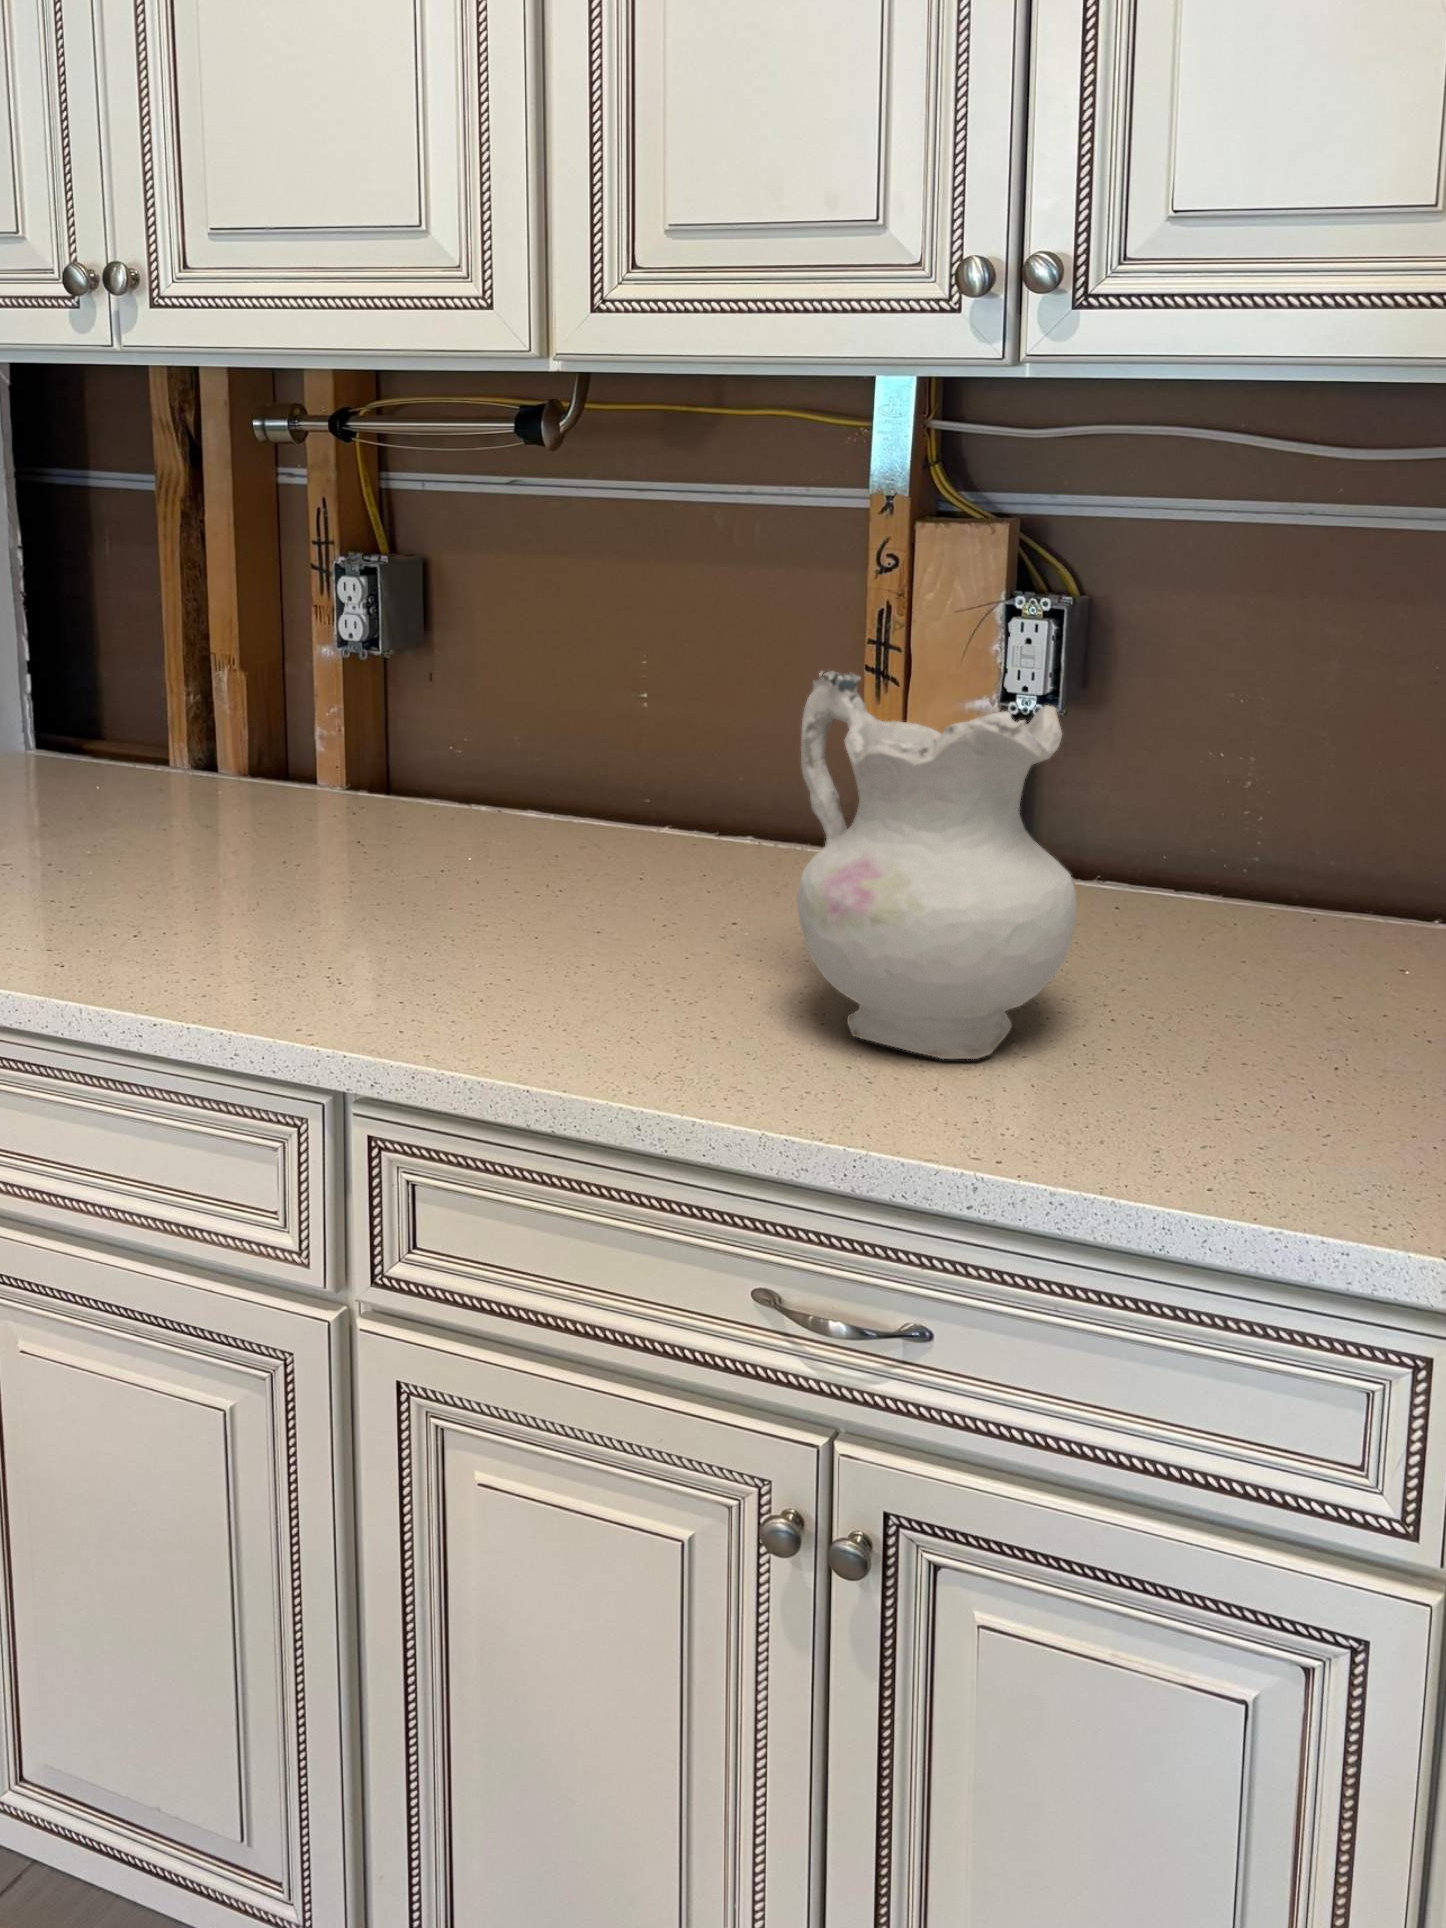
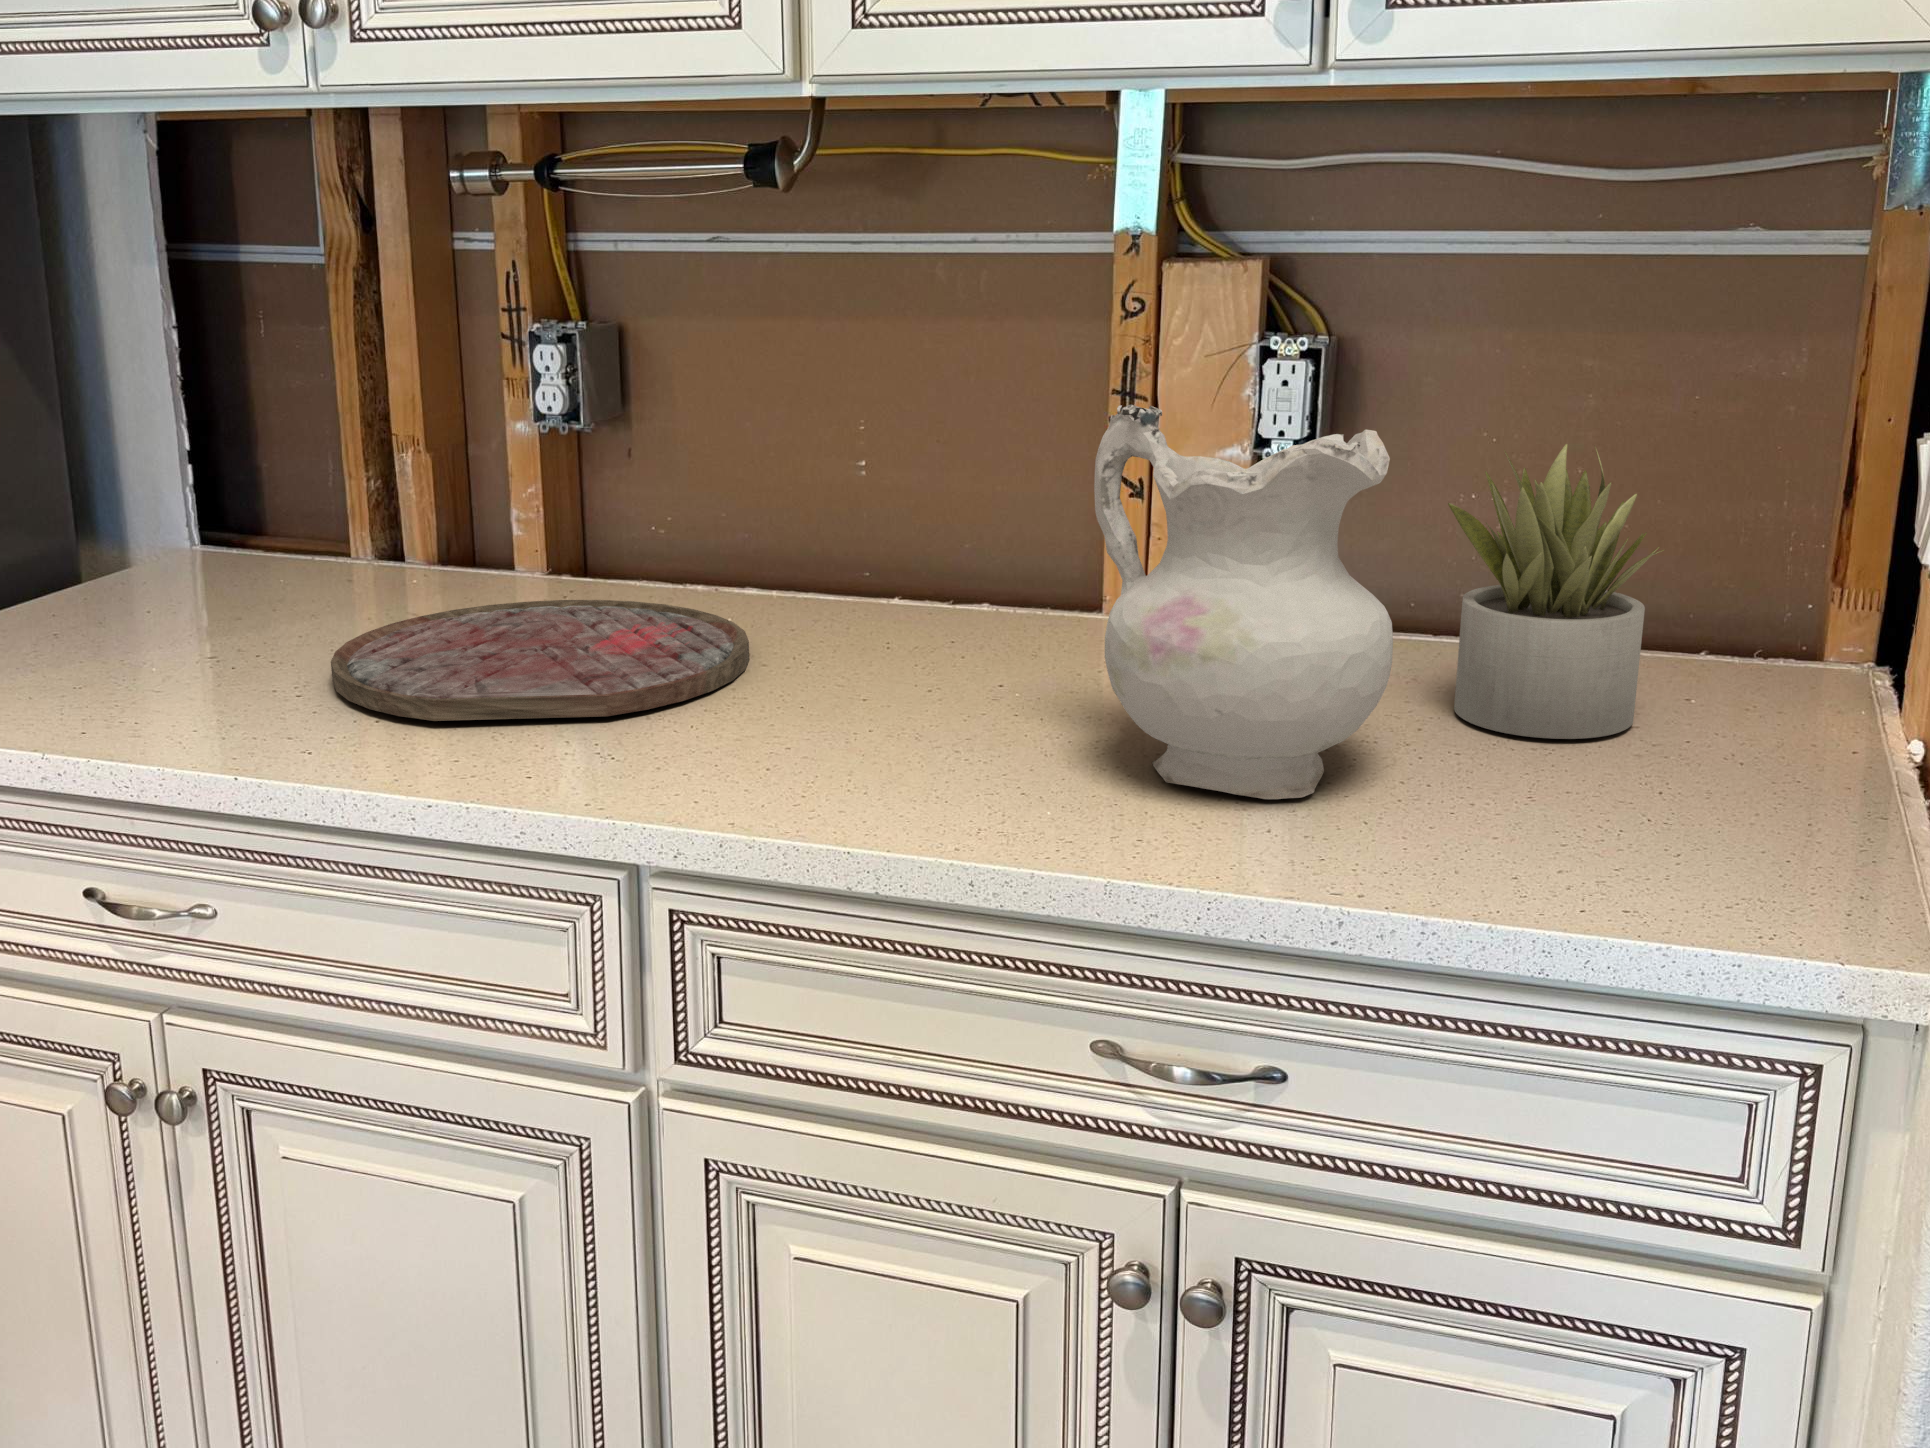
succulent plant: none [1155,719,1374,1011] -> present [1448,444,1664,739]
cutting board: none [106,822,505,943] -> present [331,600,749,721]

